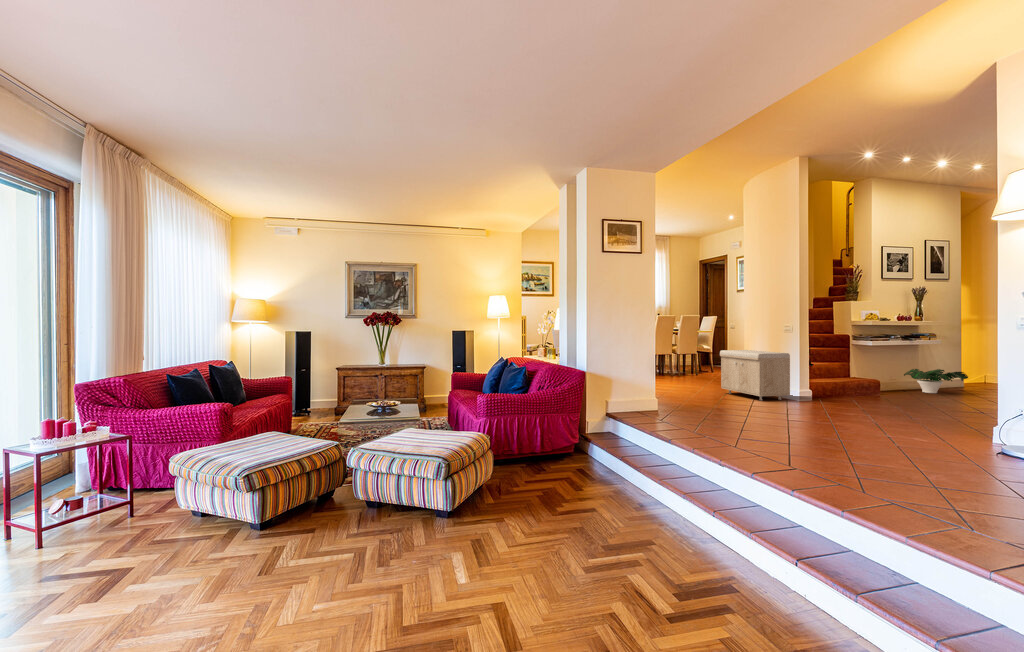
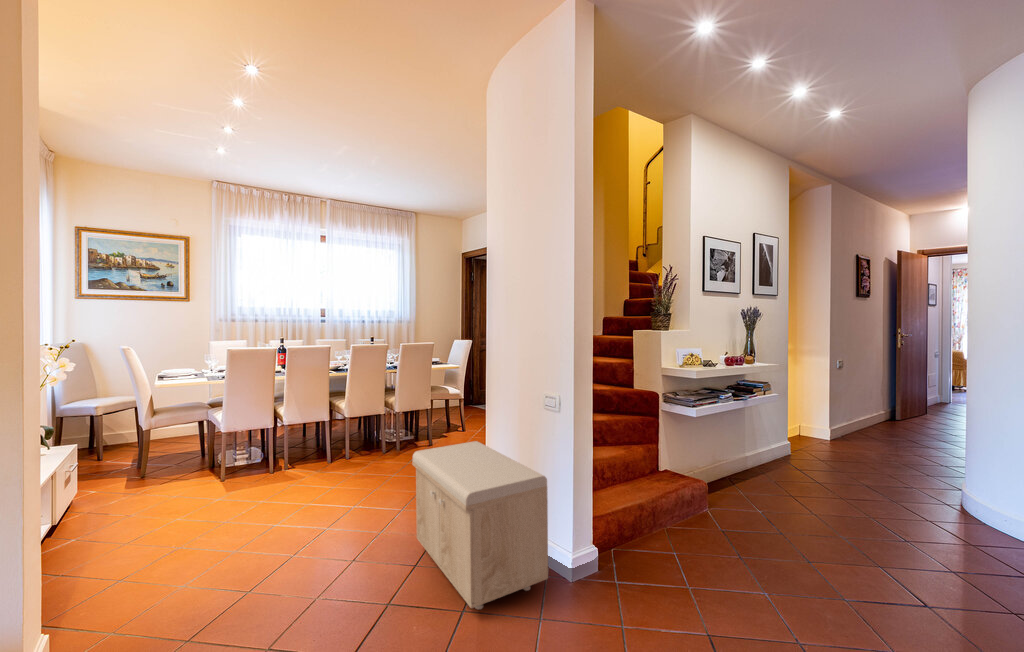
potted plant: present [904,369,968,393] -> none [734,444,830,493]

